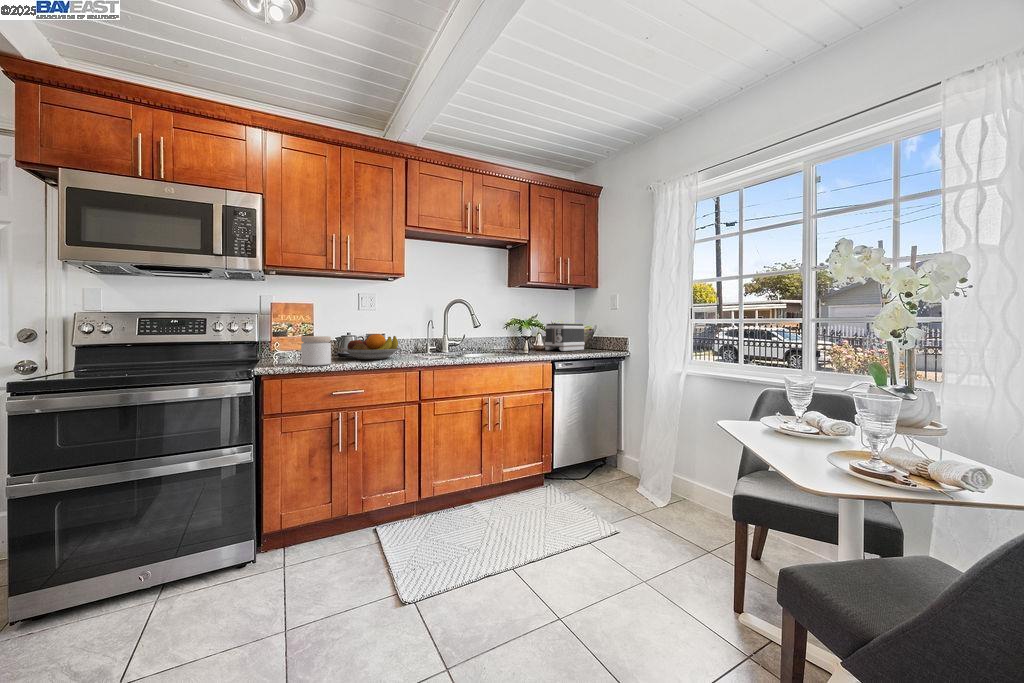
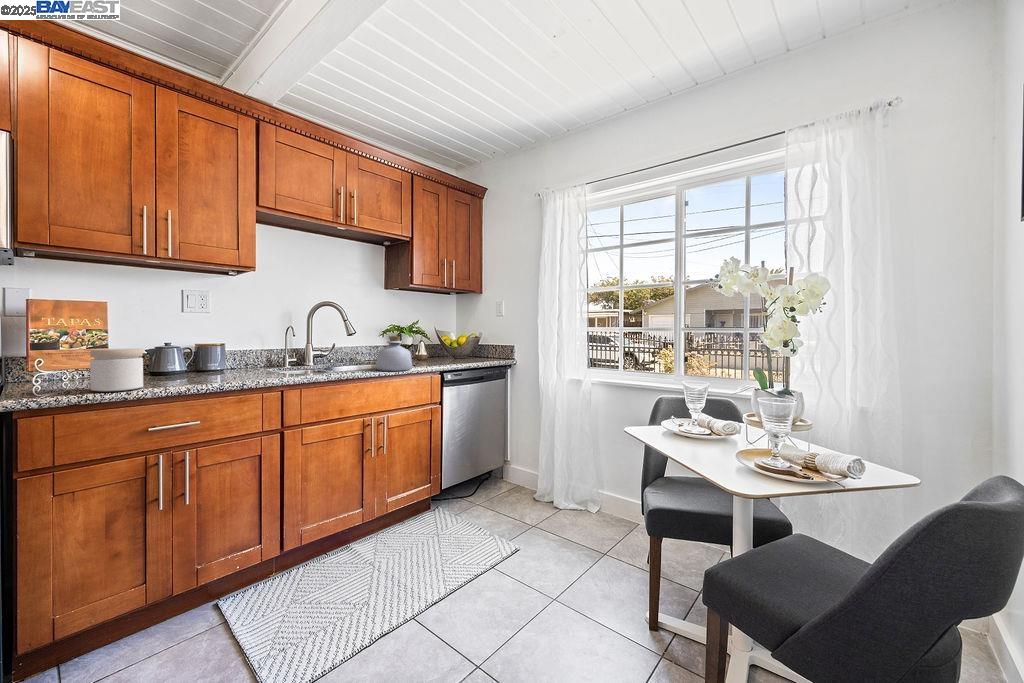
toaster: present [545,324,585,351] -> none [427,330,468,360]
bottle: none [495,329,526,359] -> present [376,336,413,371]
fruit bowl: present [341,334,401,359] -> none [157,344,251,378]

